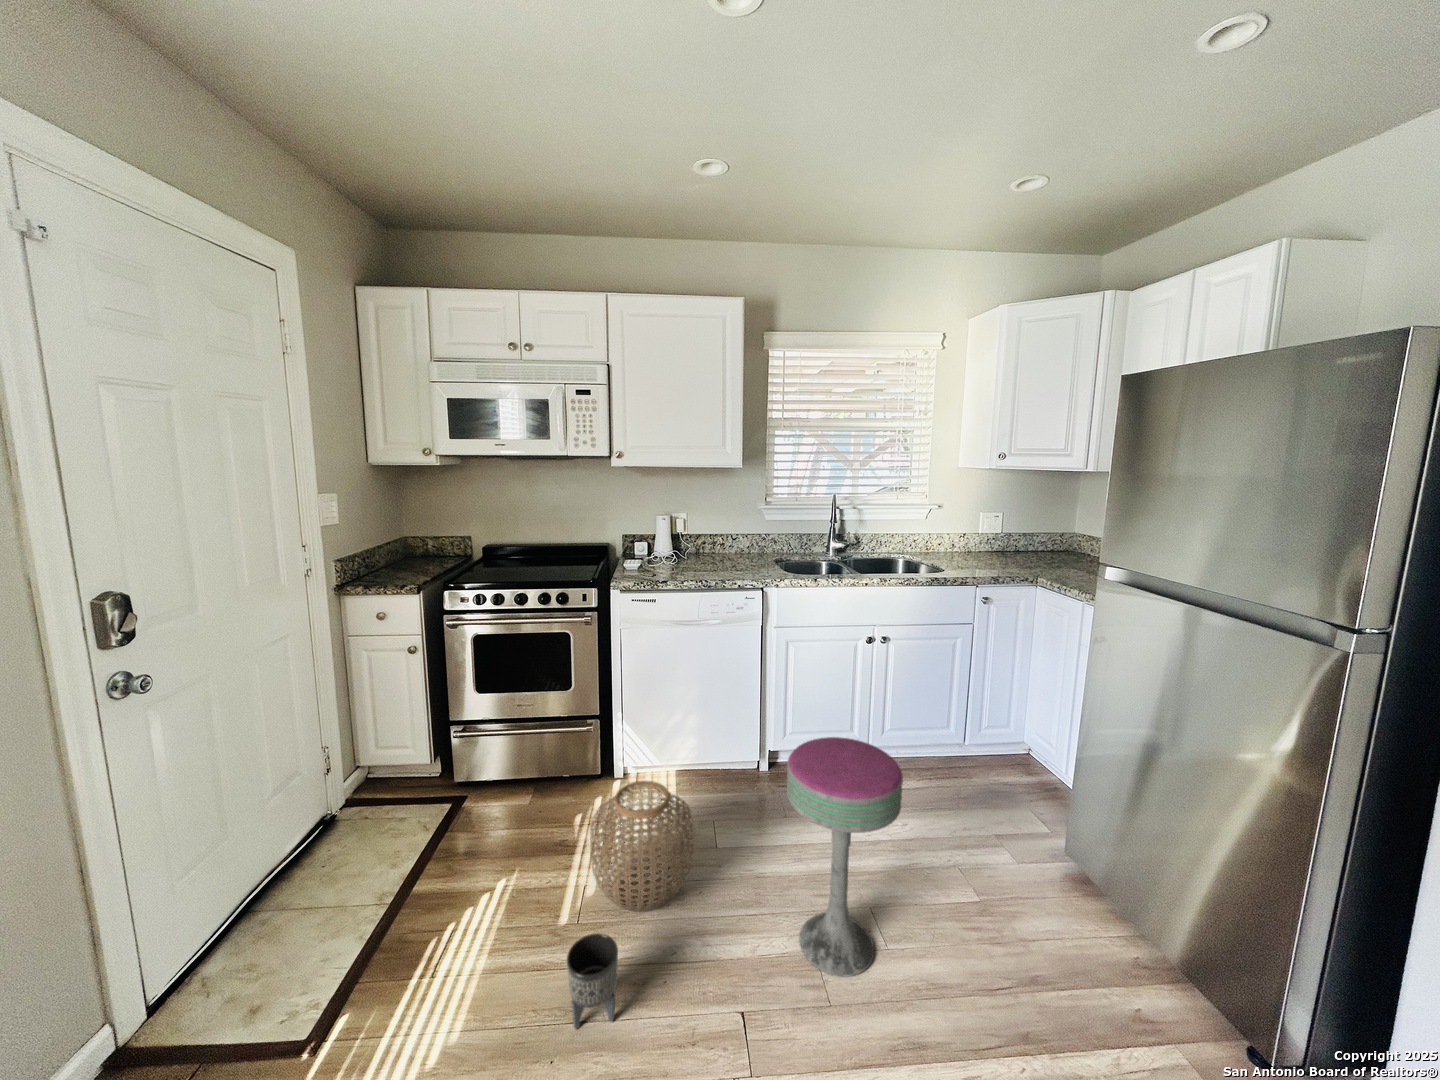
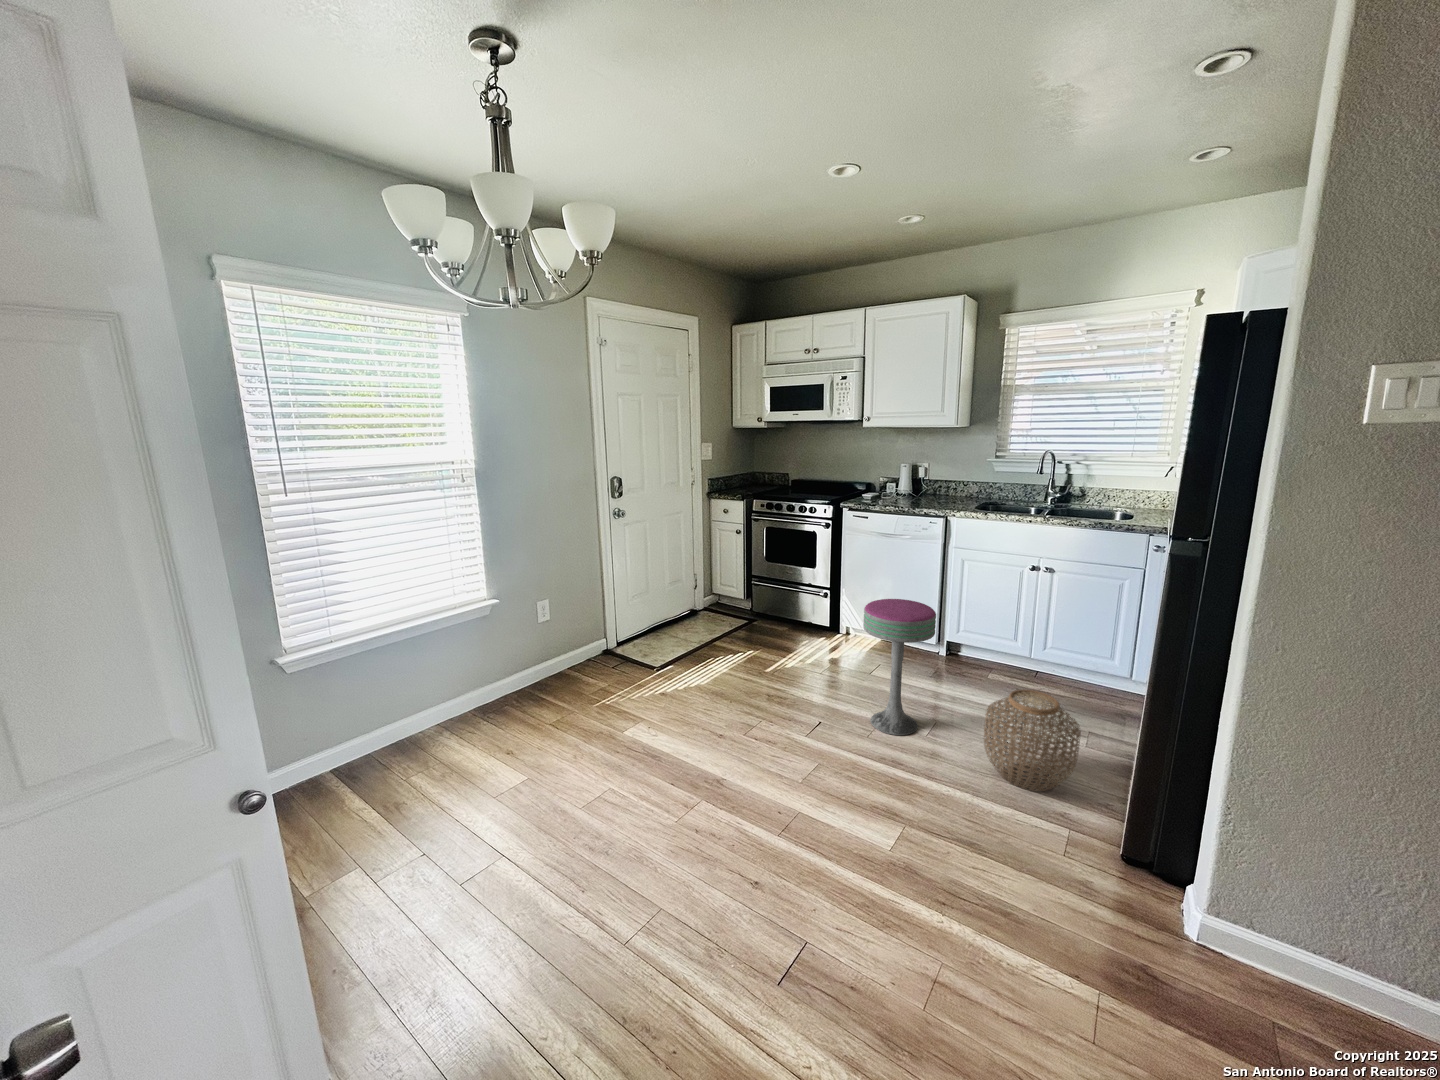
woven basket: present [590,781,694,912] -> present [984,690,1081,791]
planter: present [567,933,618,1029] -> none [744,661,768,702]

